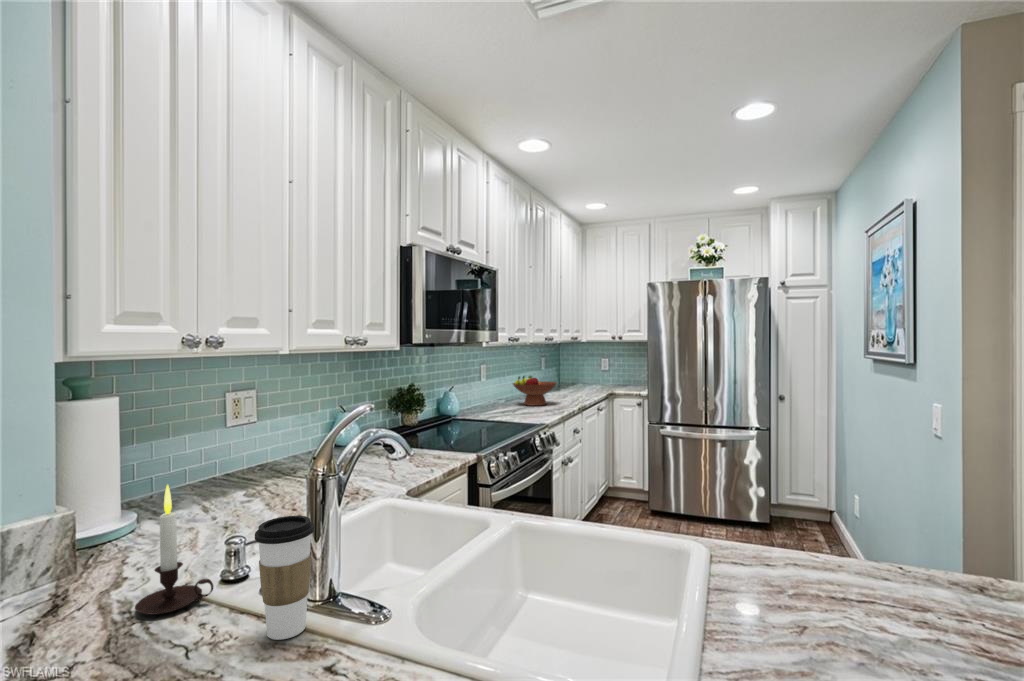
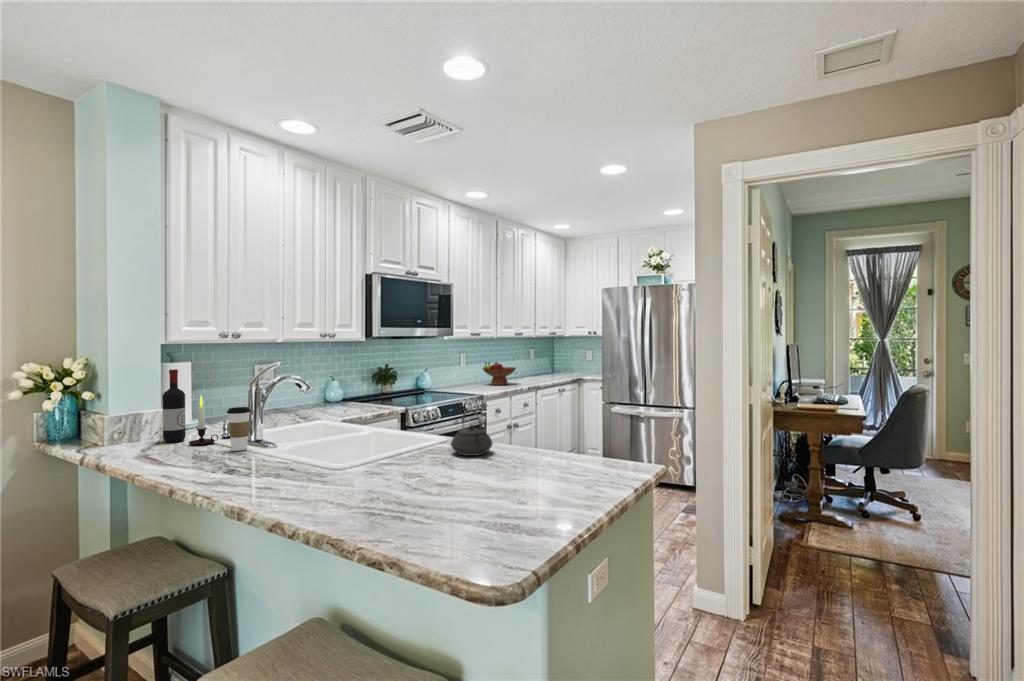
wine bottle: none [60,422,121,606] -> present [162,369,186,443]
teapot: none [806,499,941,614] -> present [451,410,493,456]

